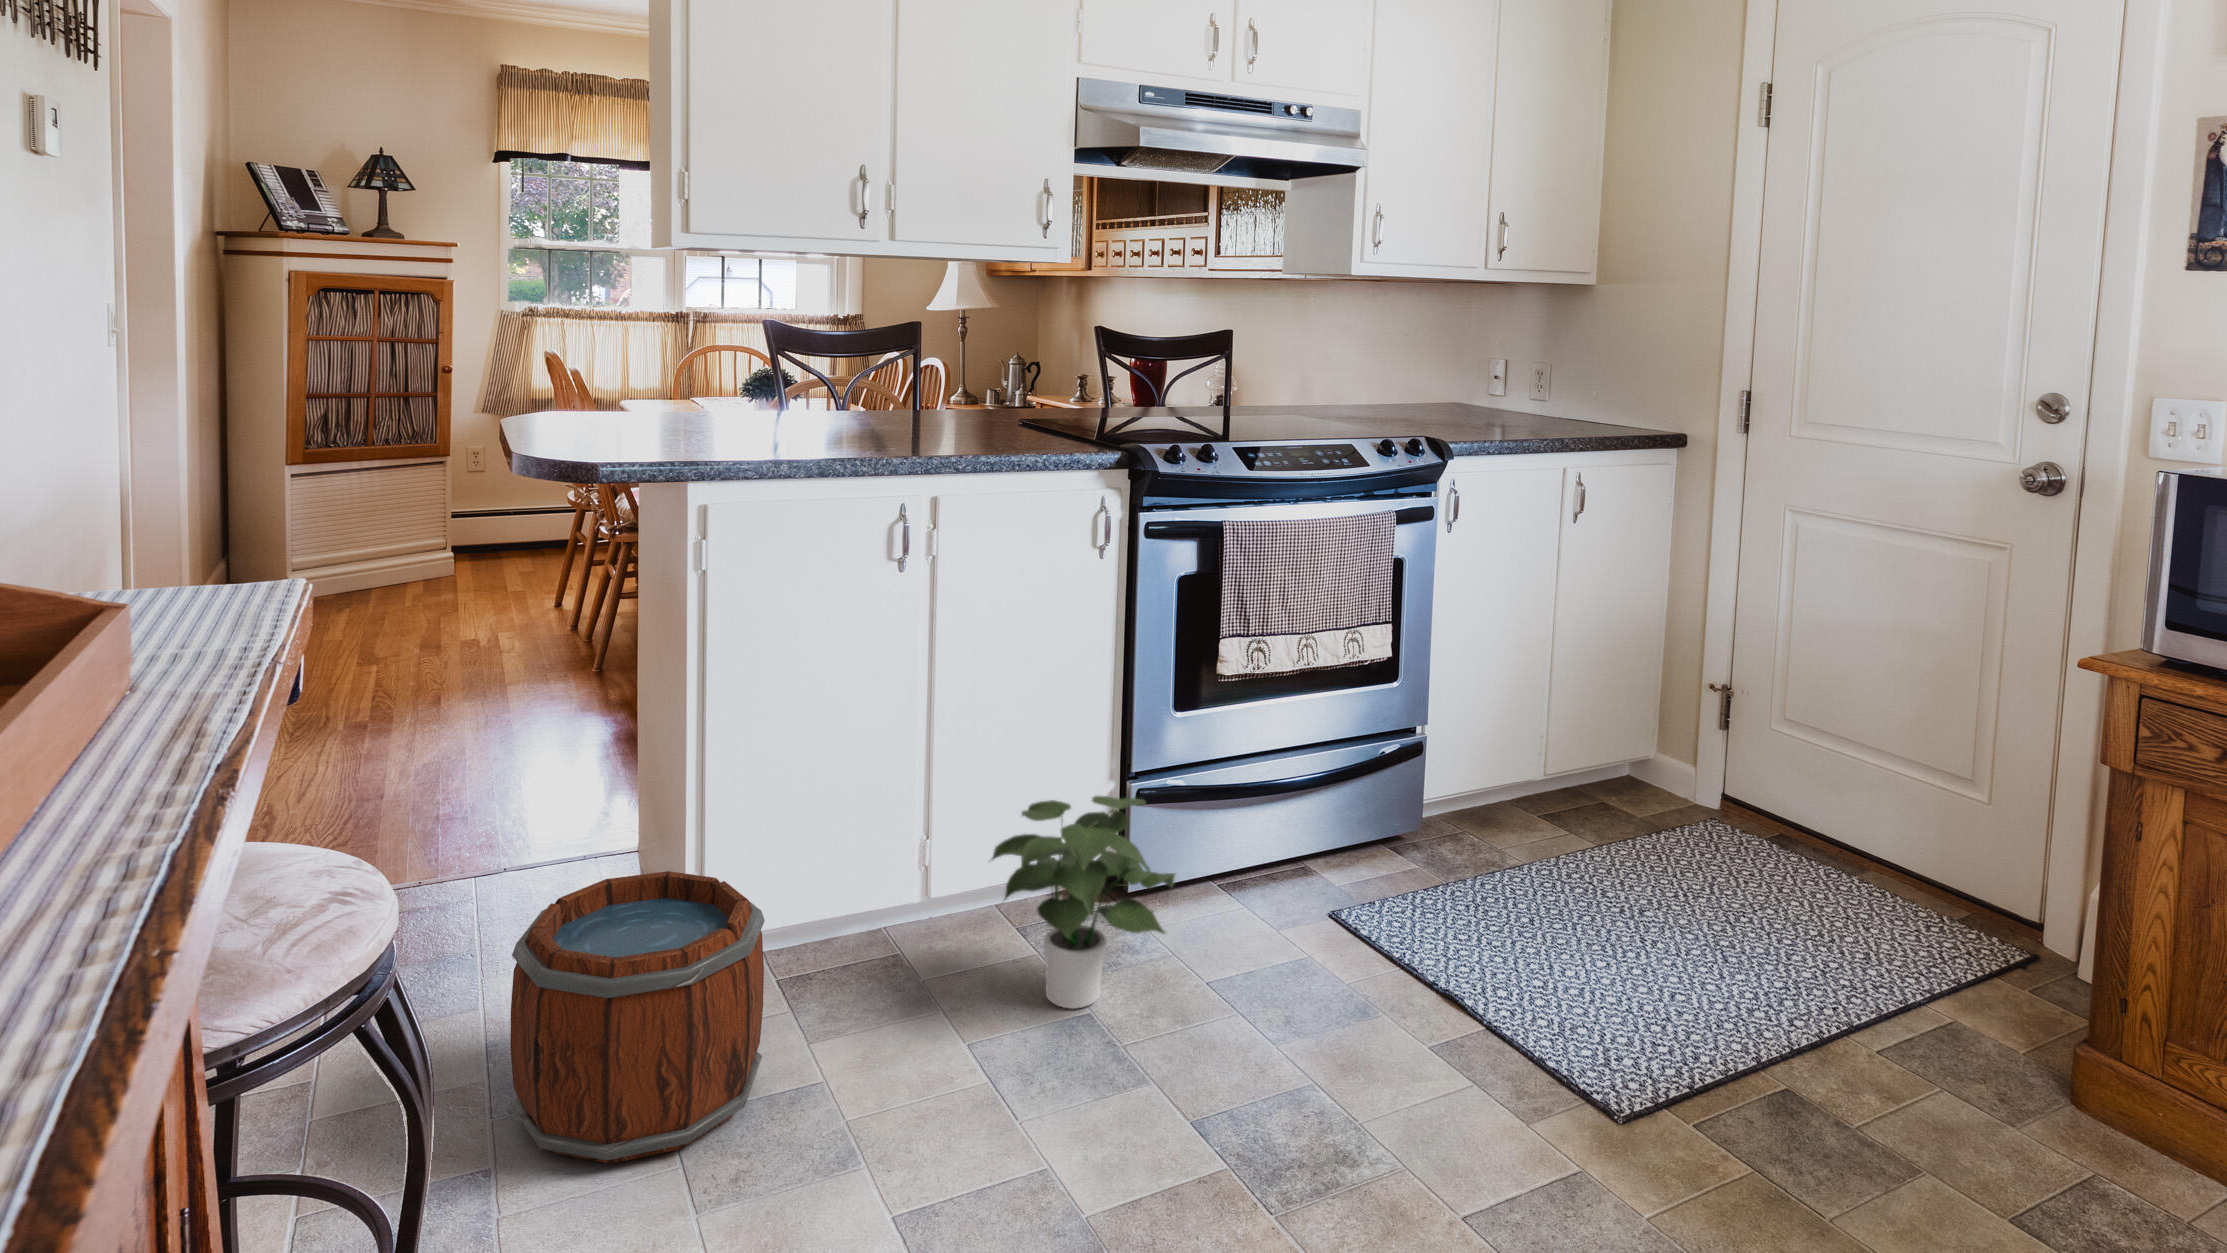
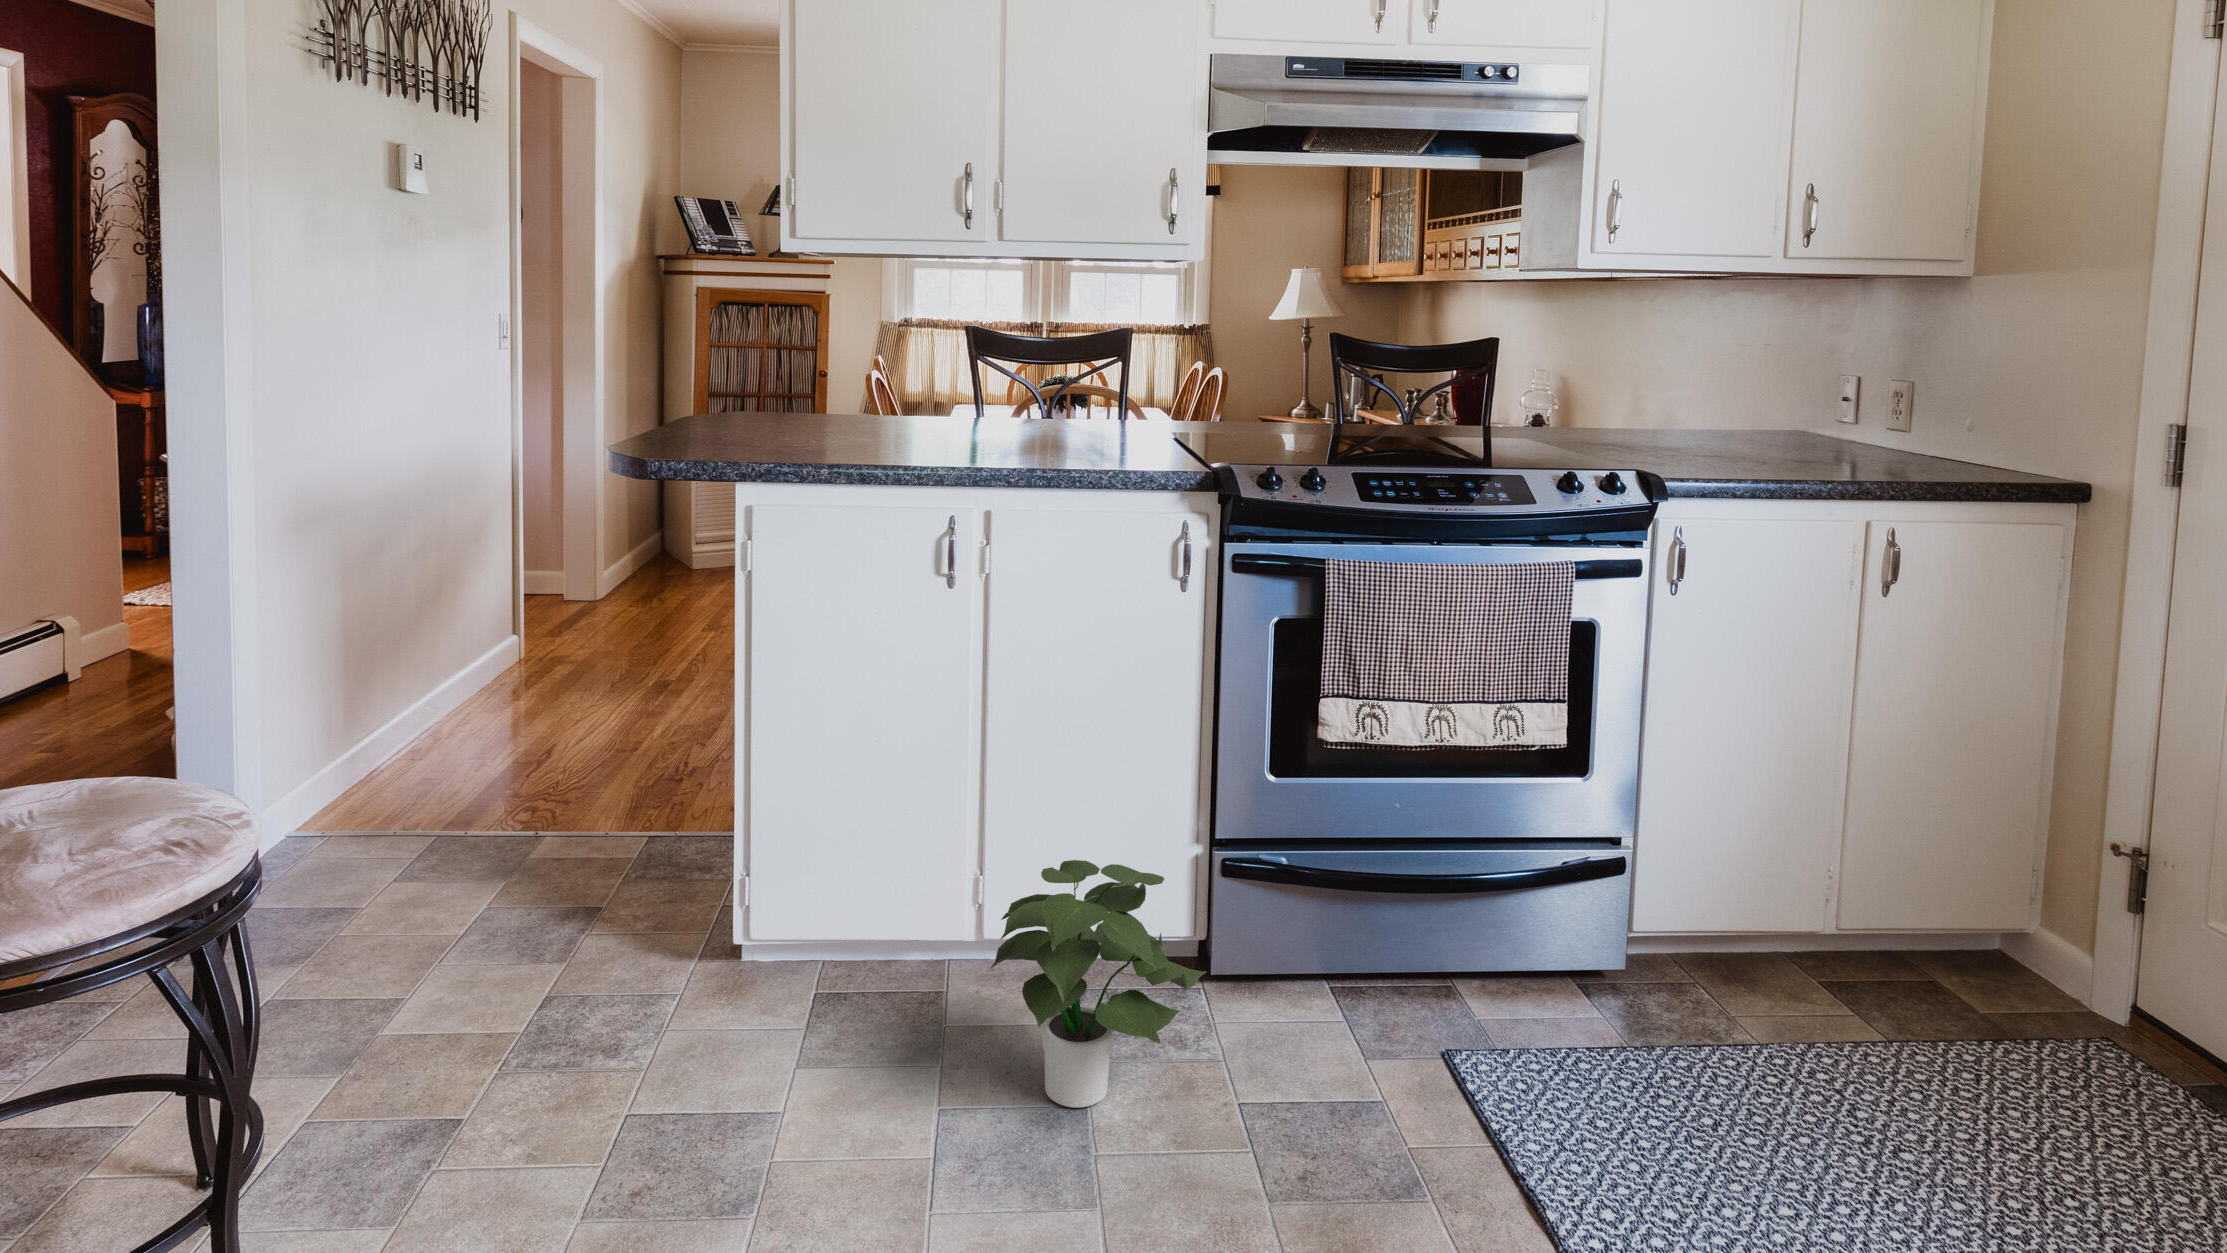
bucket: present [511,871,765,1164] -> none [470,871,717,1164]

